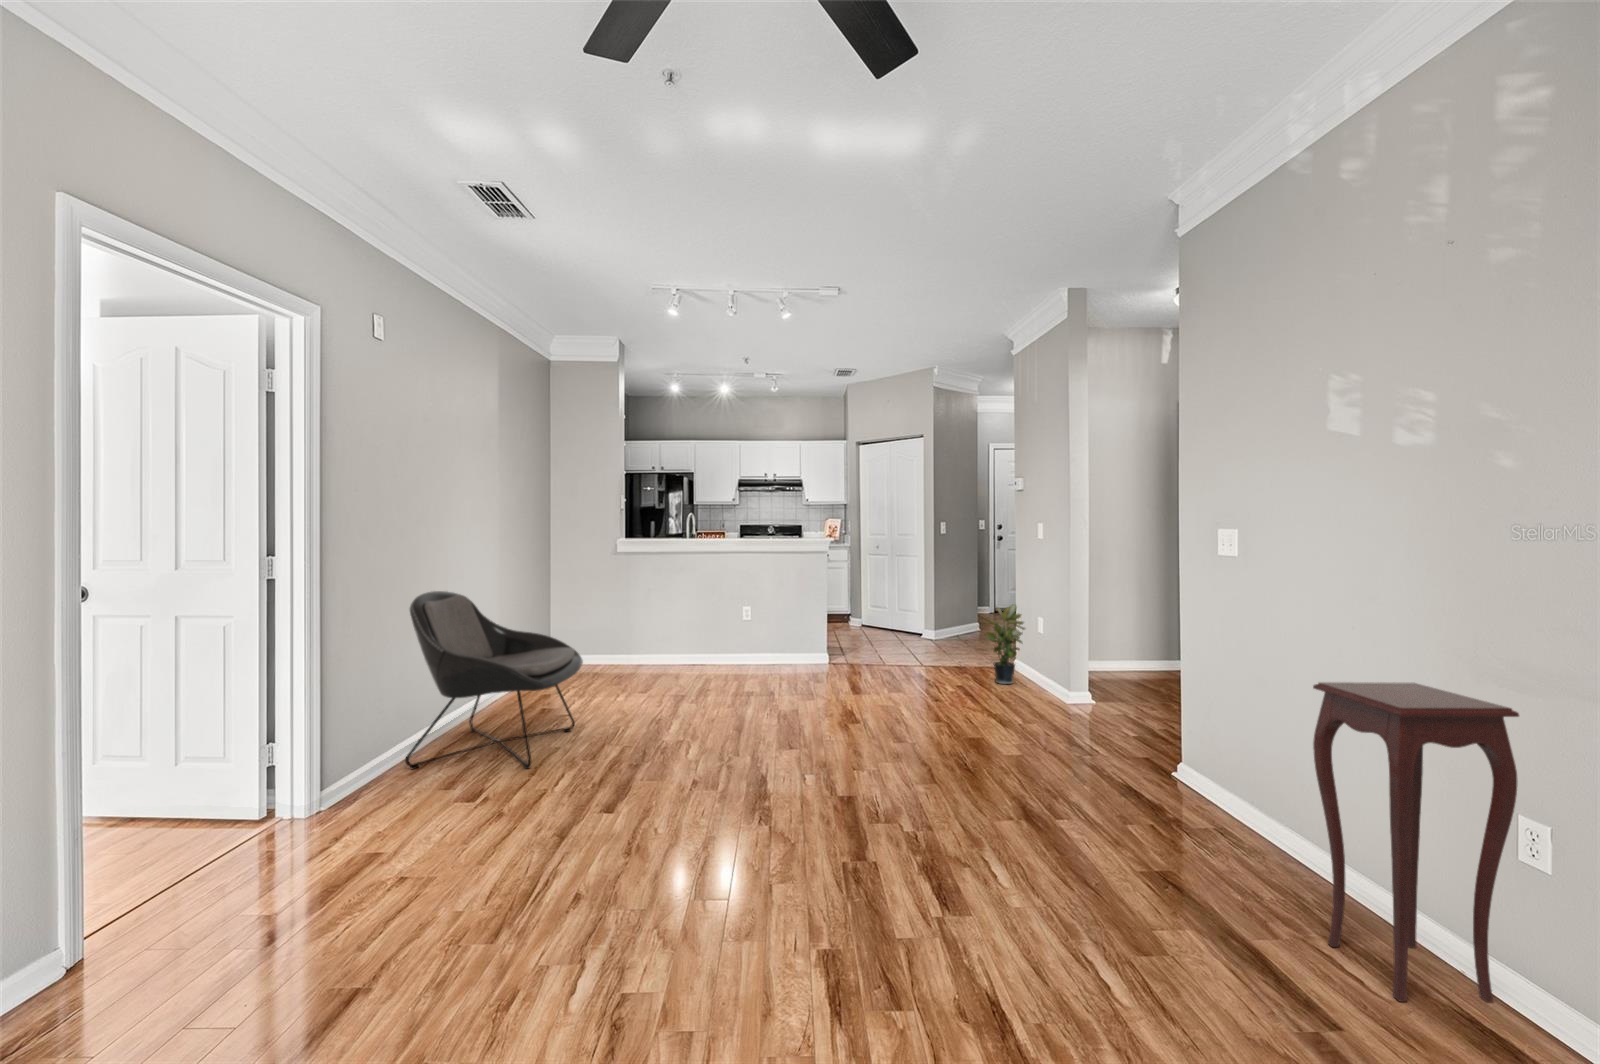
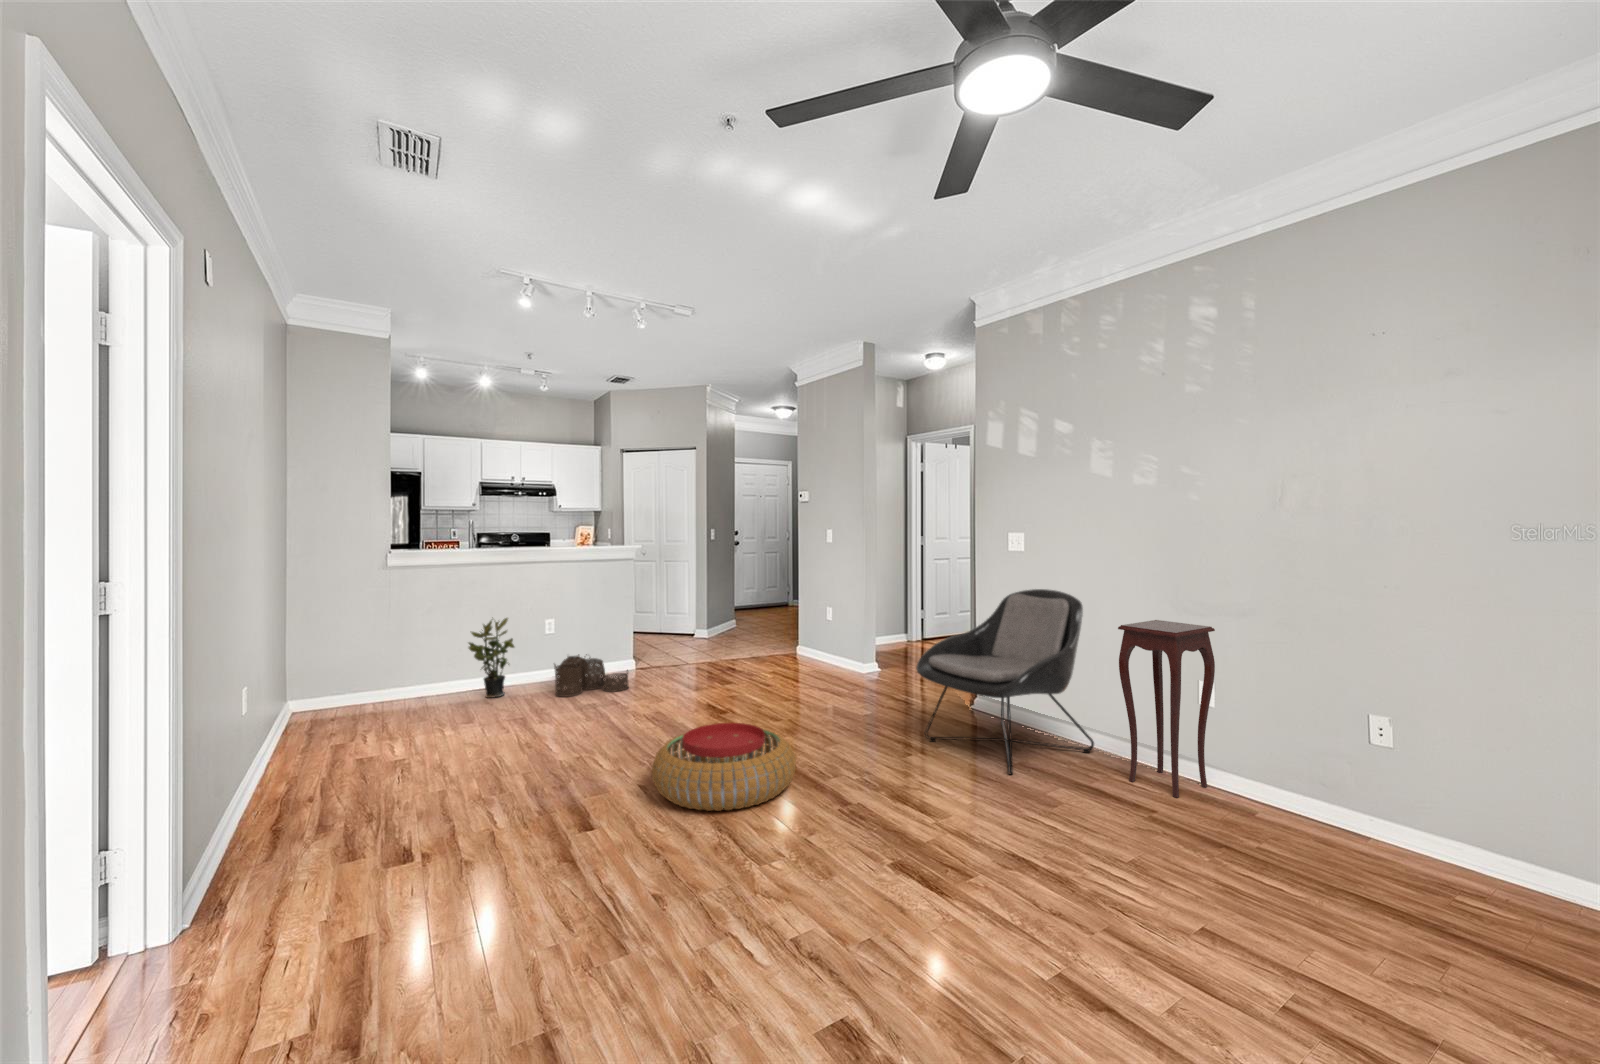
lounge chair: present [405,591,583,769] -> present [916,589,1094,774]
potted plant: present [986,604,1025,684] -> present [469,618,514,698]
woven basket: none [734,640,803,683] -> present [554,654,628,696]
pouf: none [687,730,848,830] -> present [652,723,796,811]

